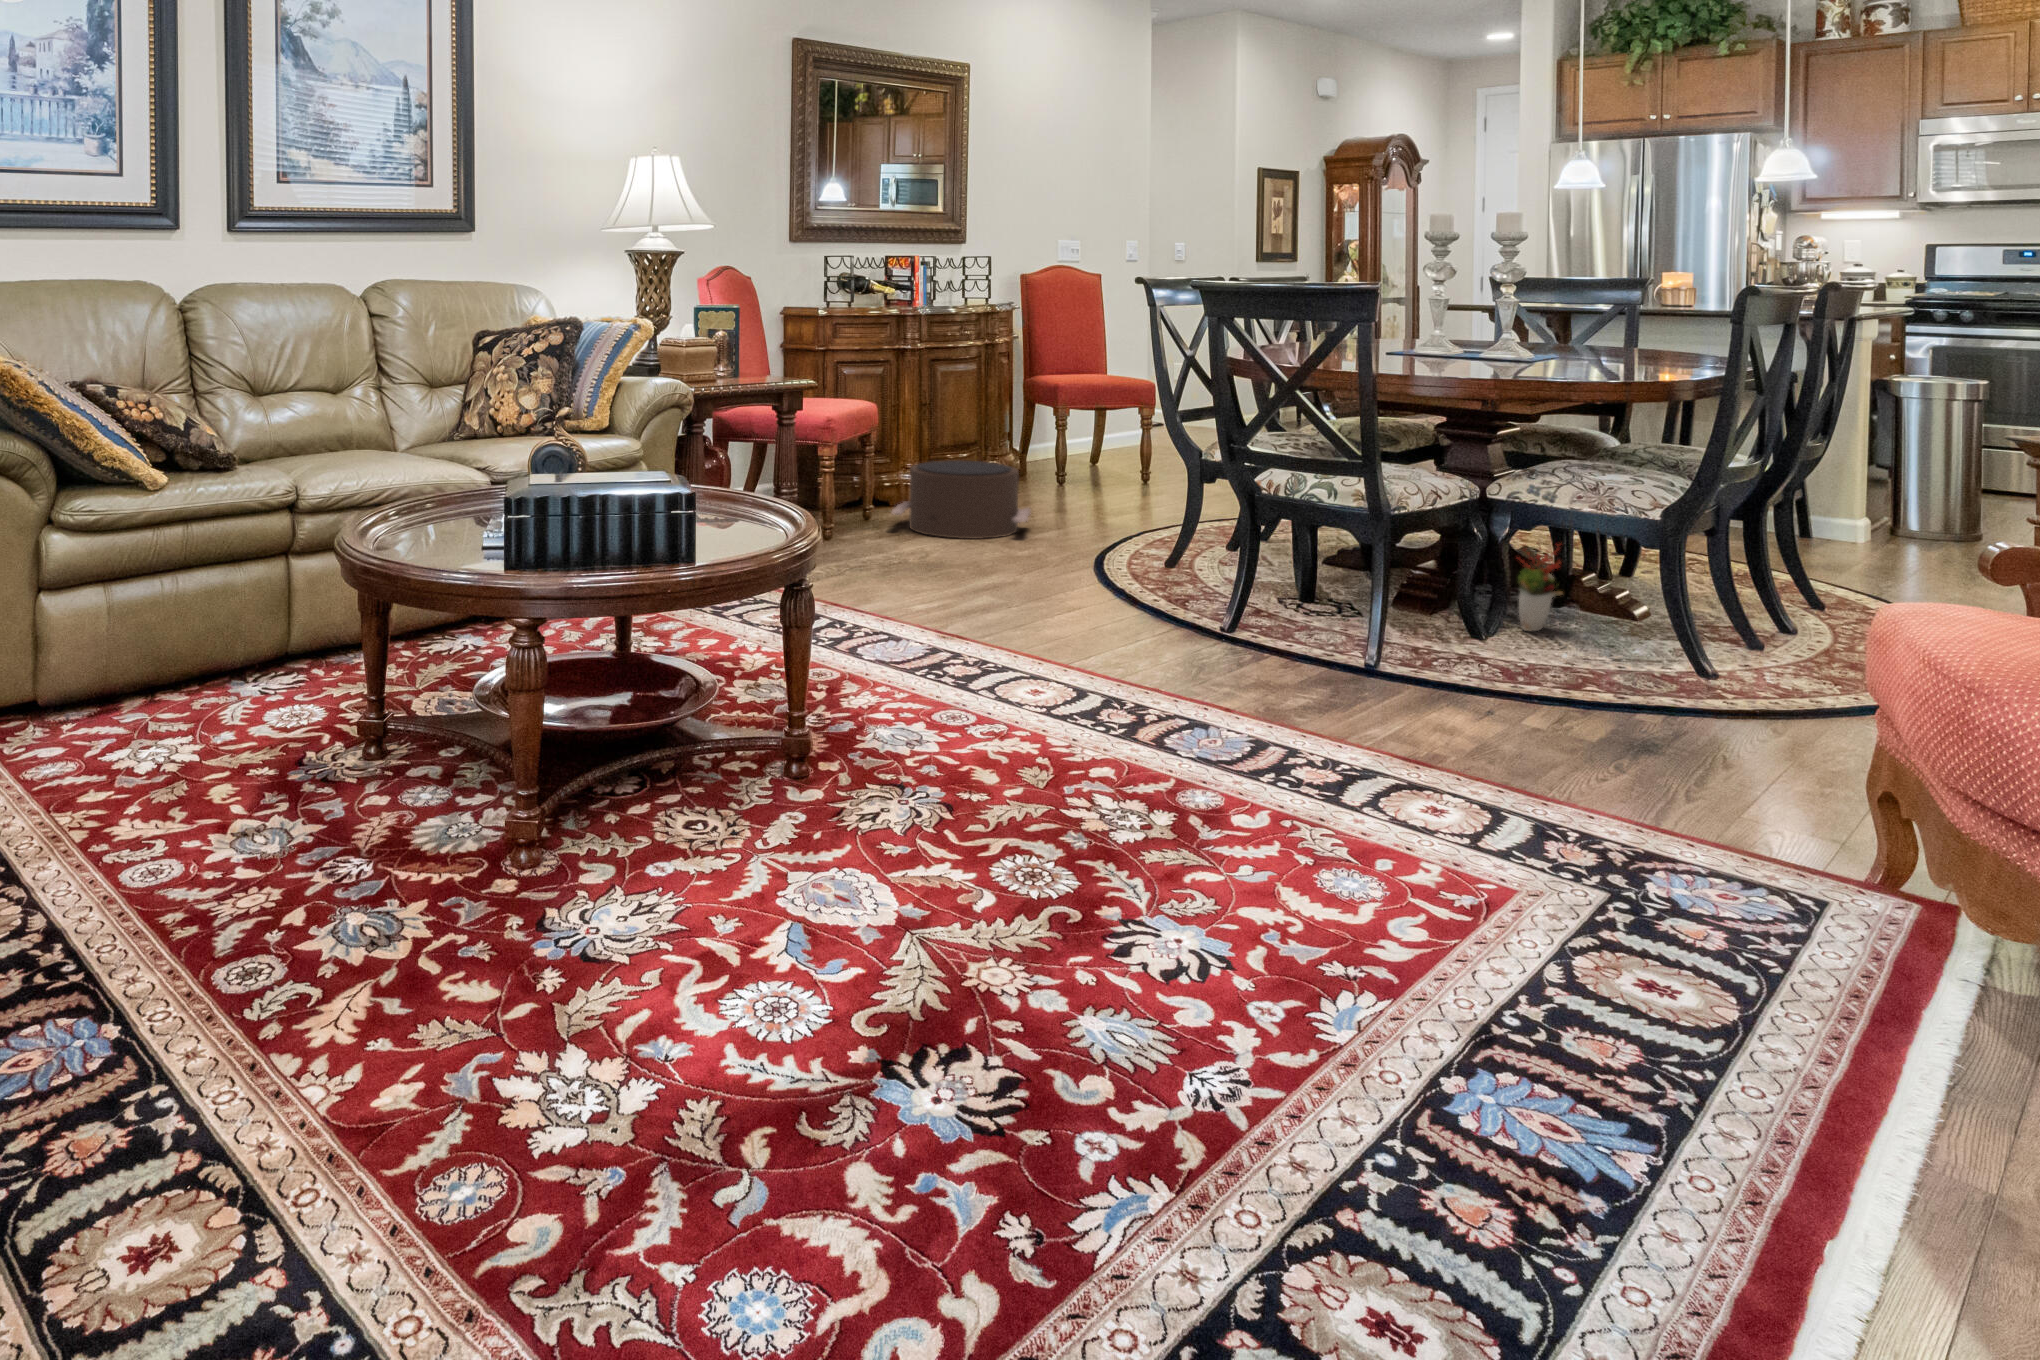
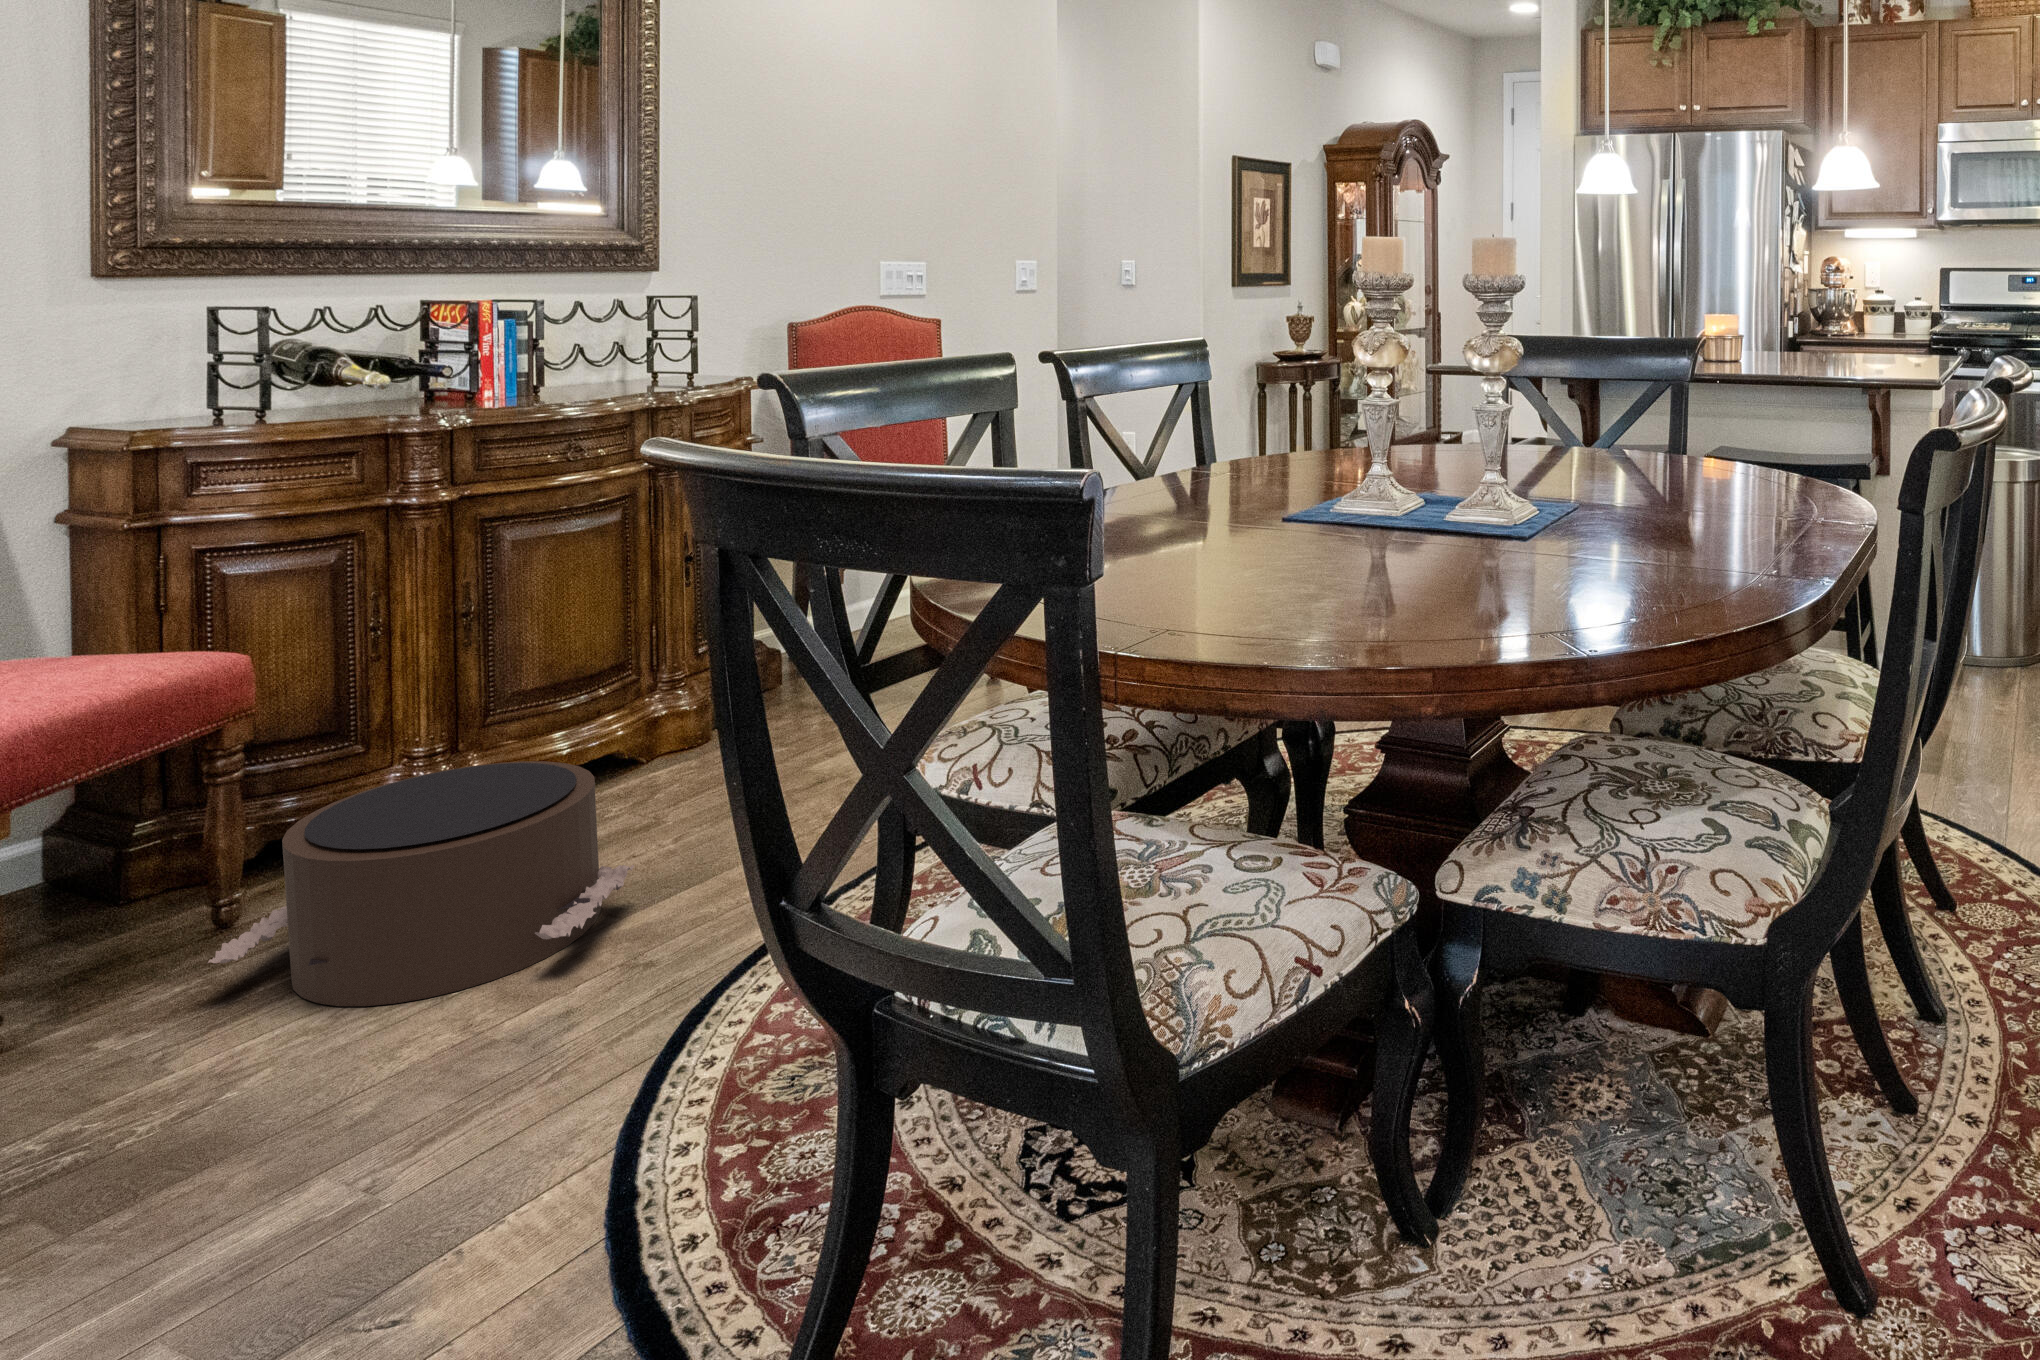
decorative plant: present [1518,543,1563,631] -> none [1547,1023,1645,1247]

